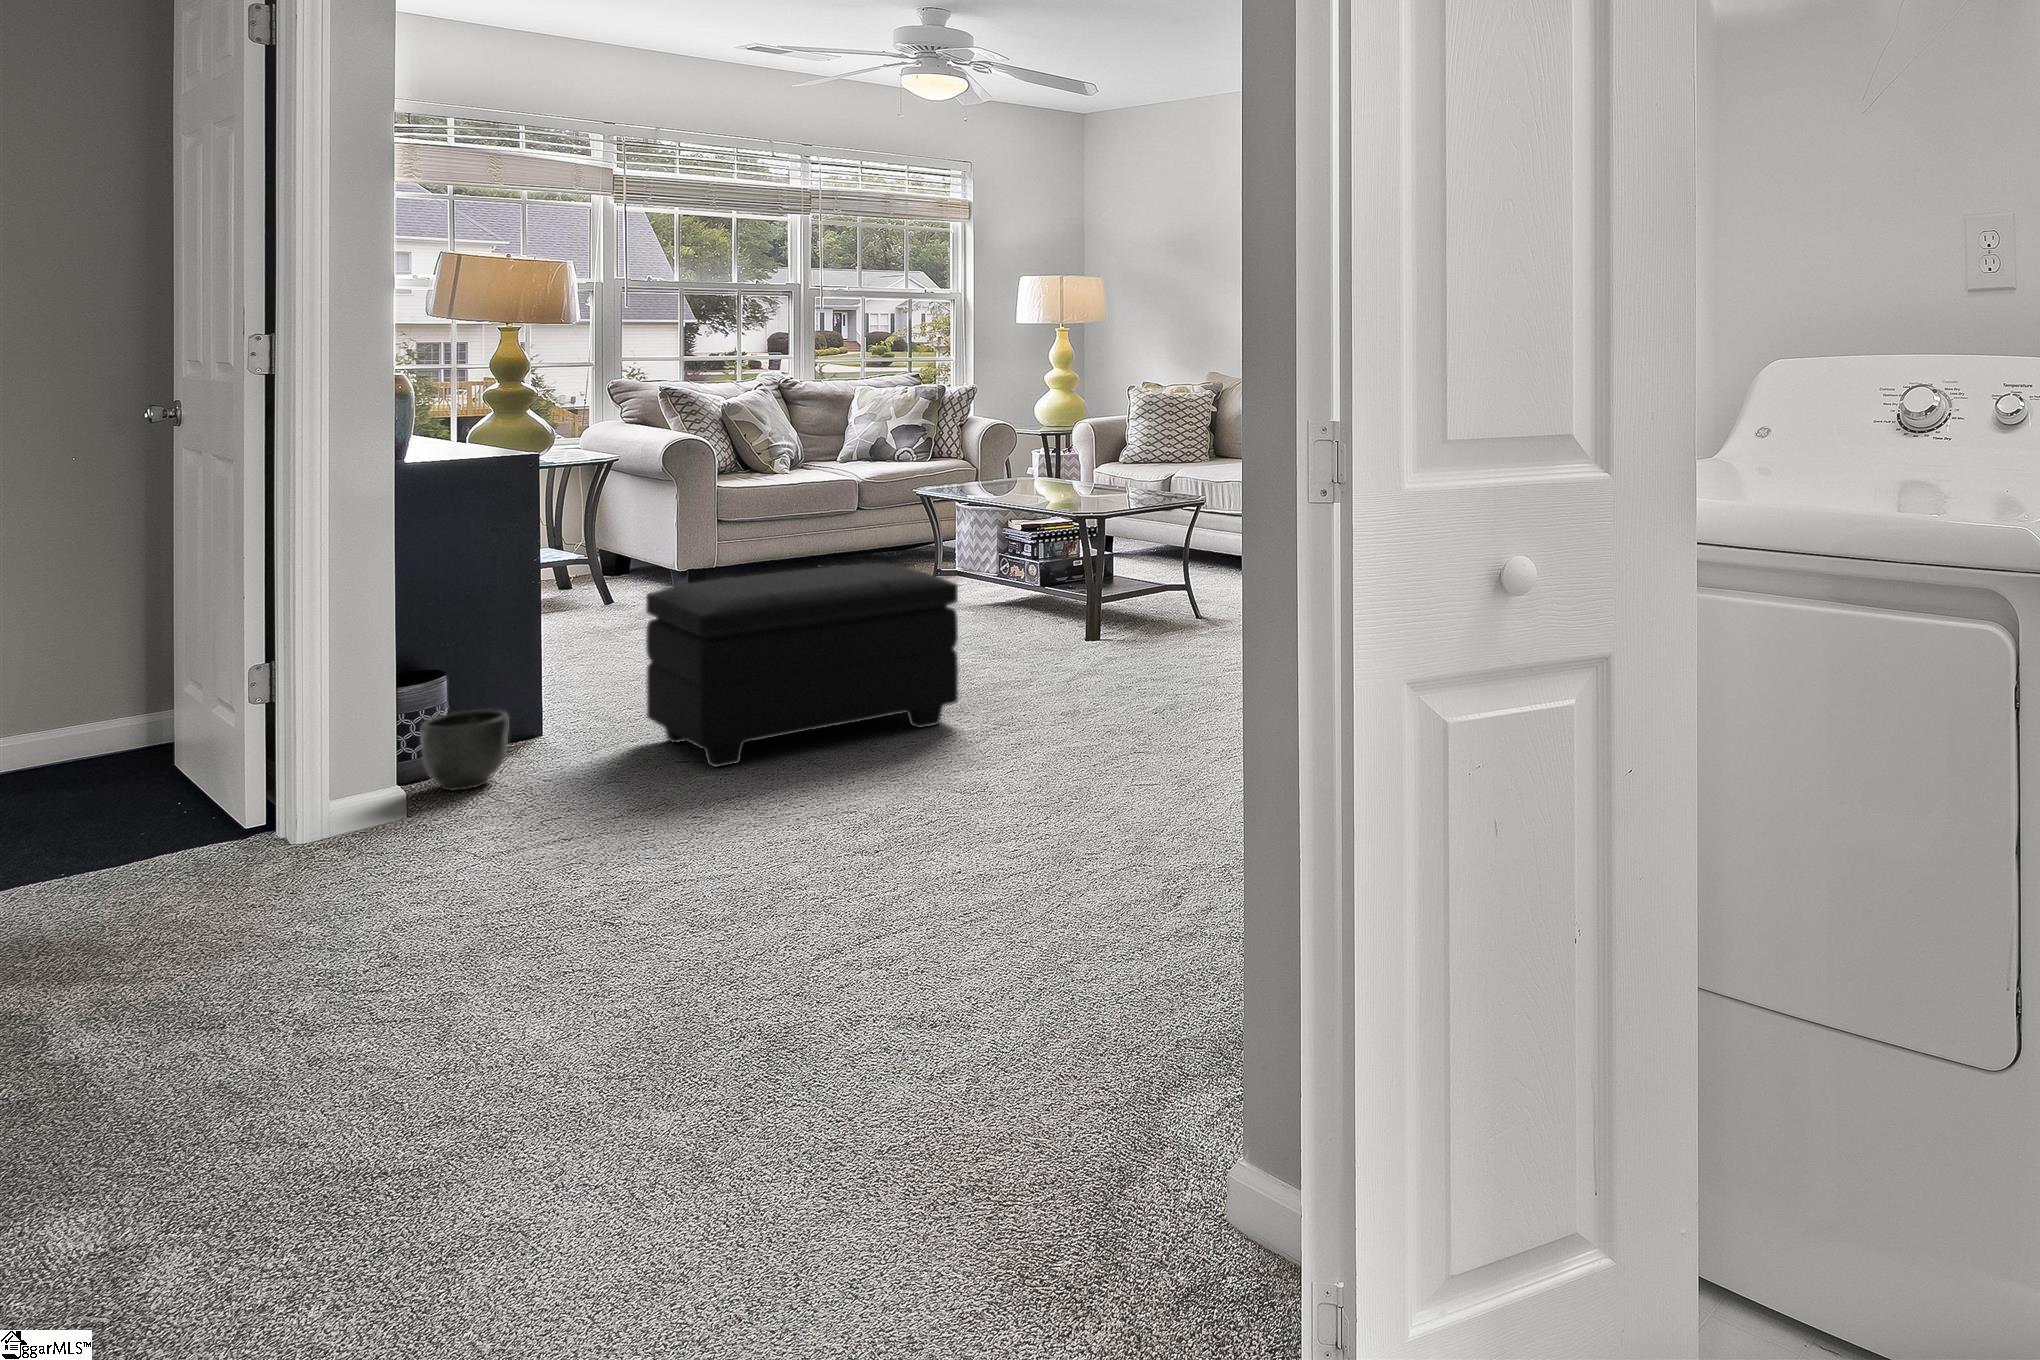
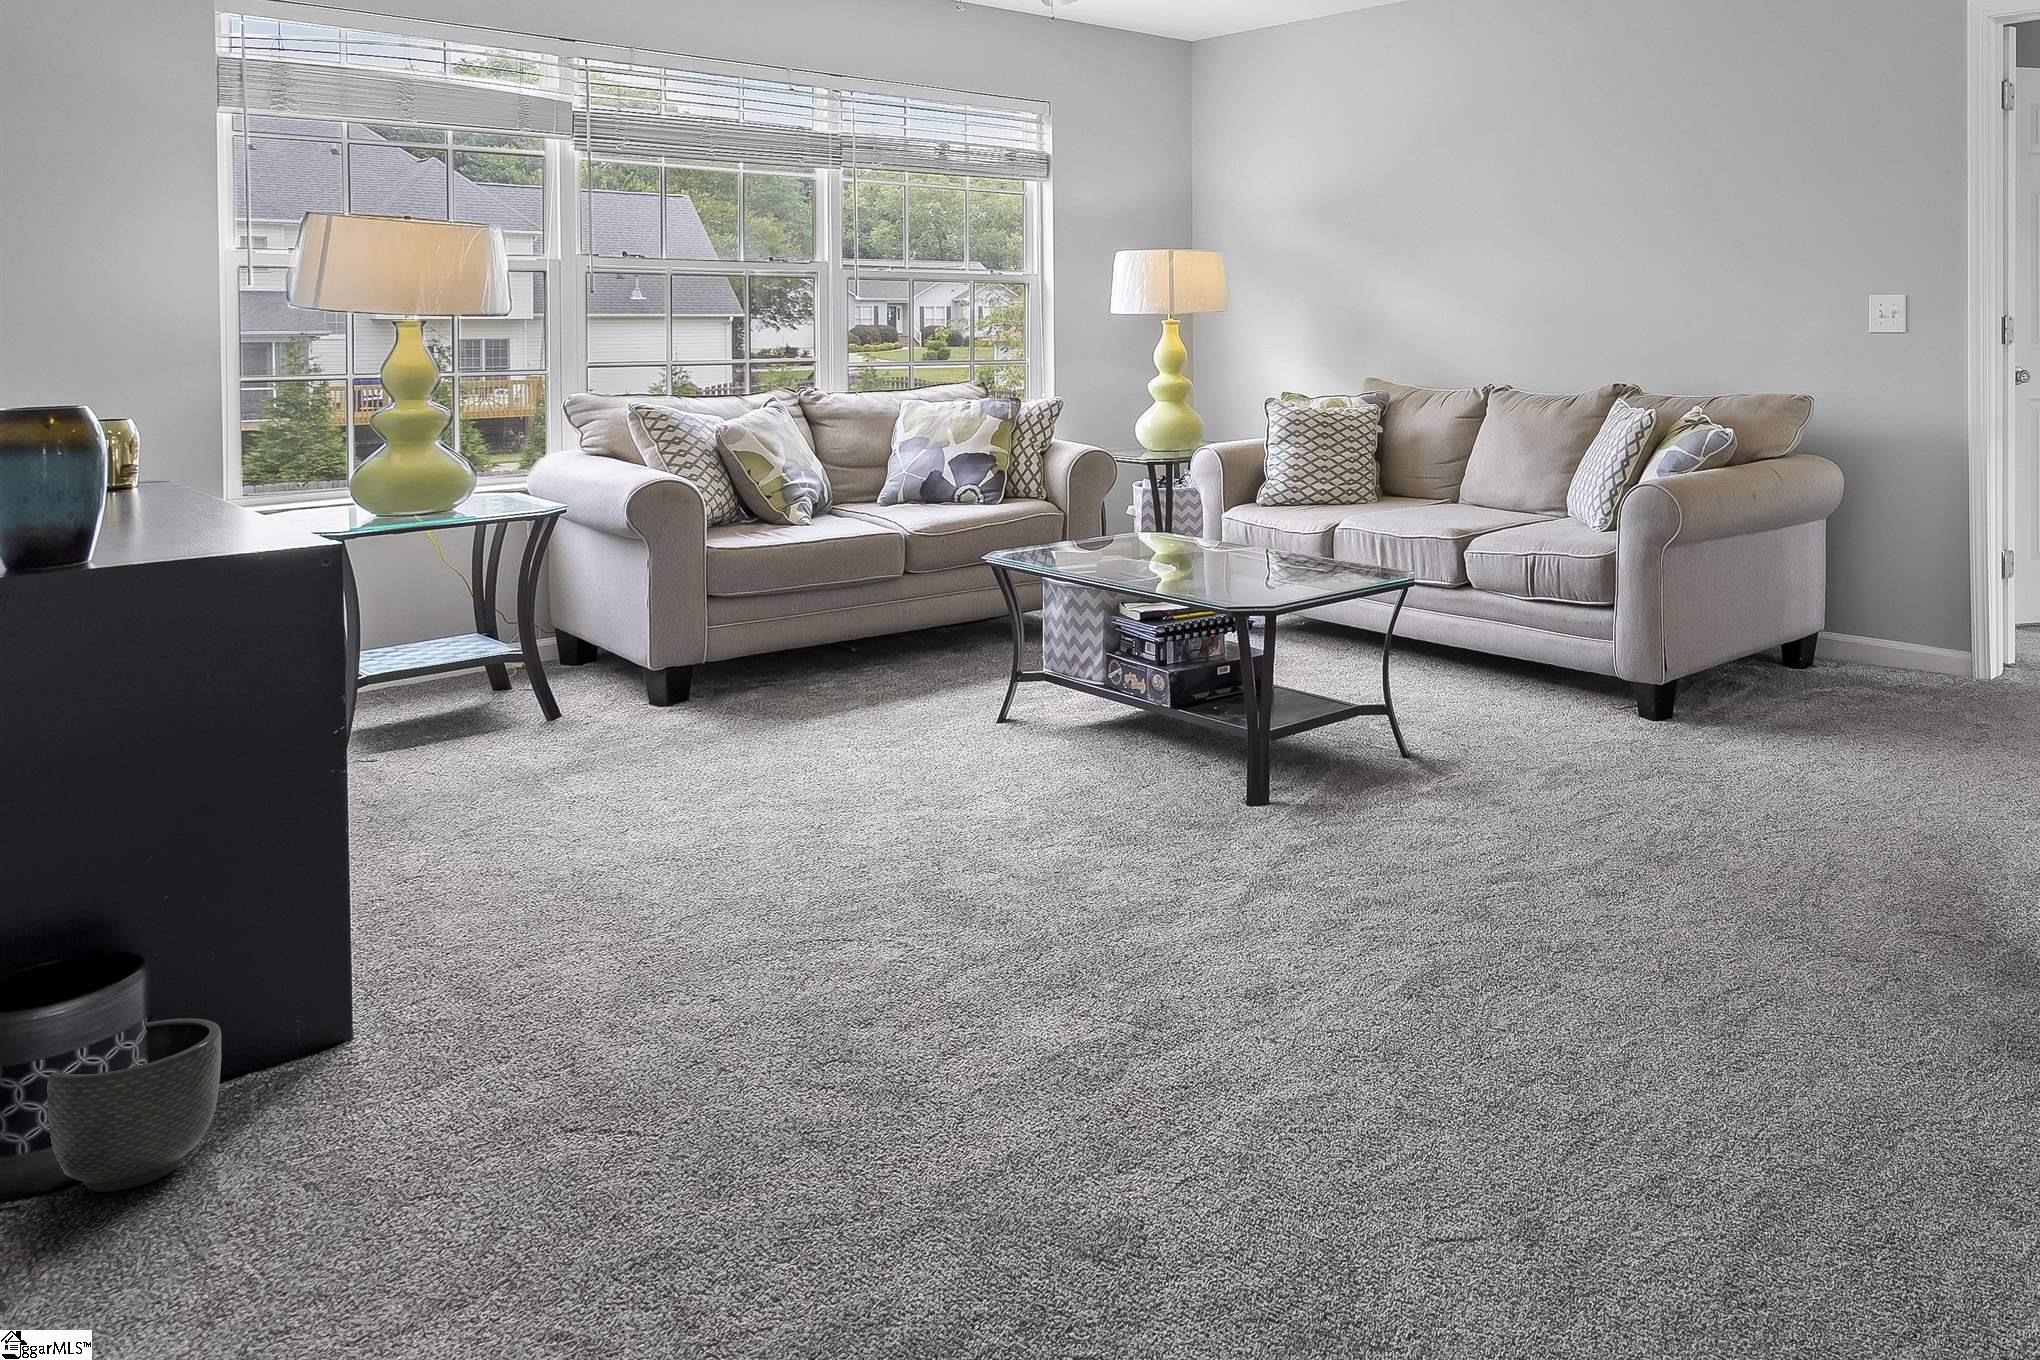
footstool: present [646,563,958,767] -> none [503,707,1053,1130]

